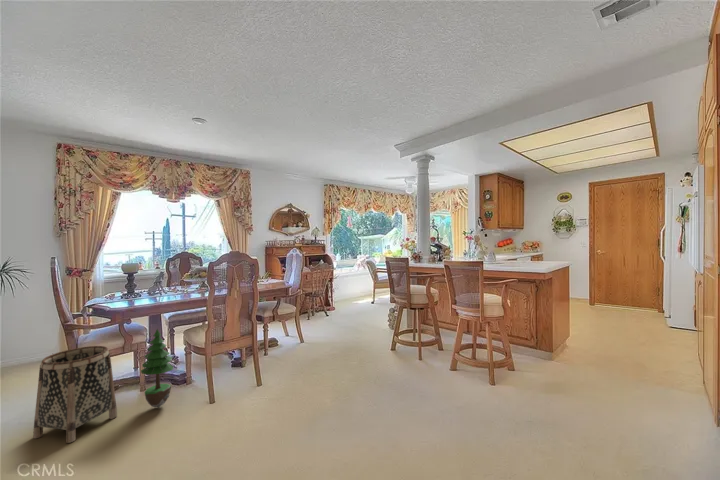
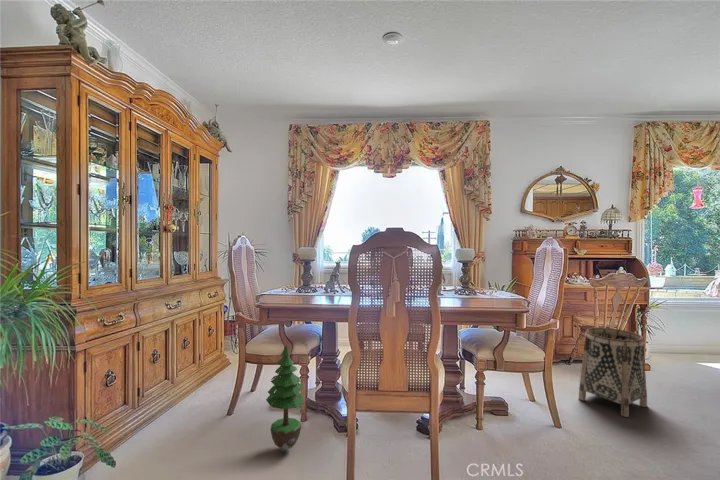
basket: present [33,346,117,443] -> present [579,327,647,417]

